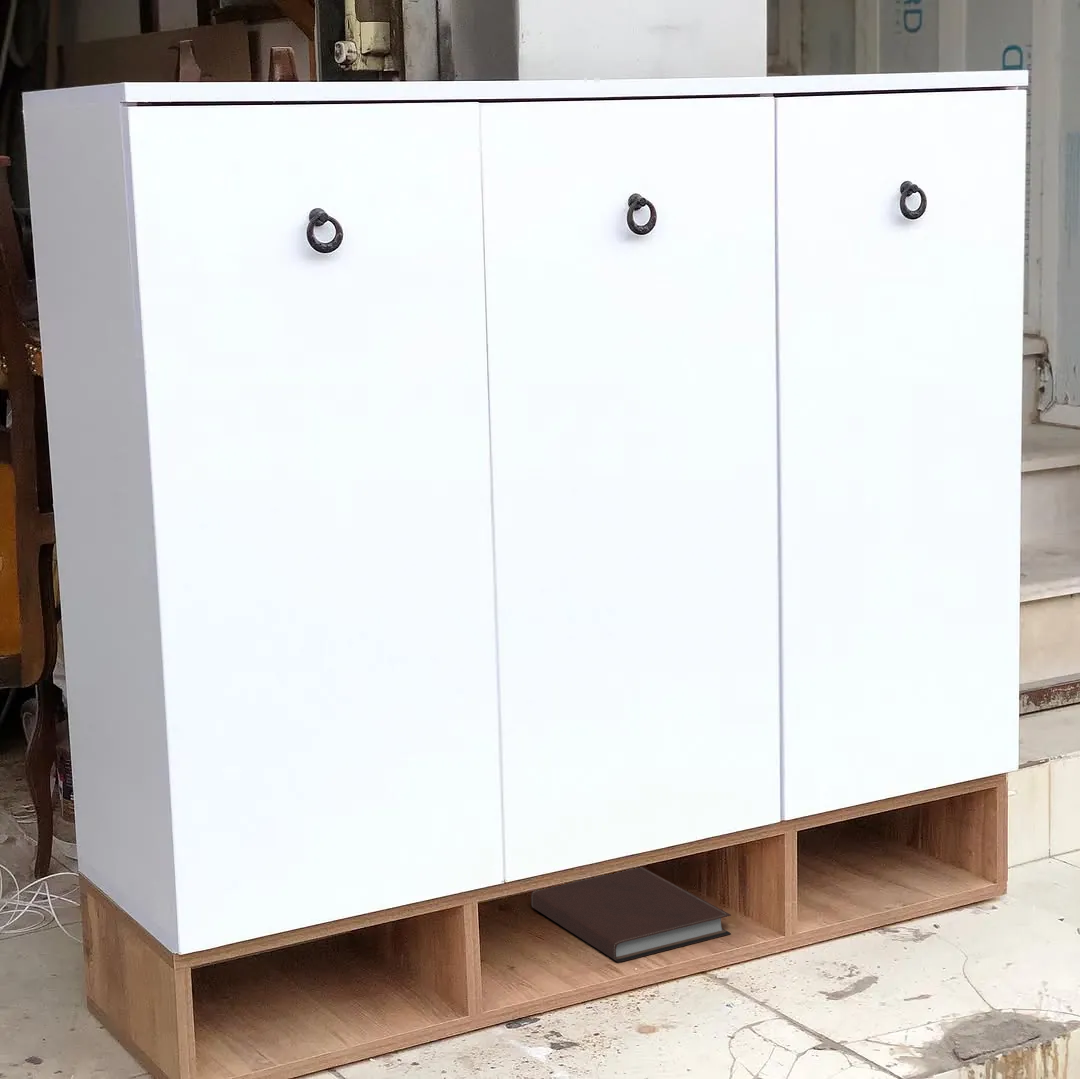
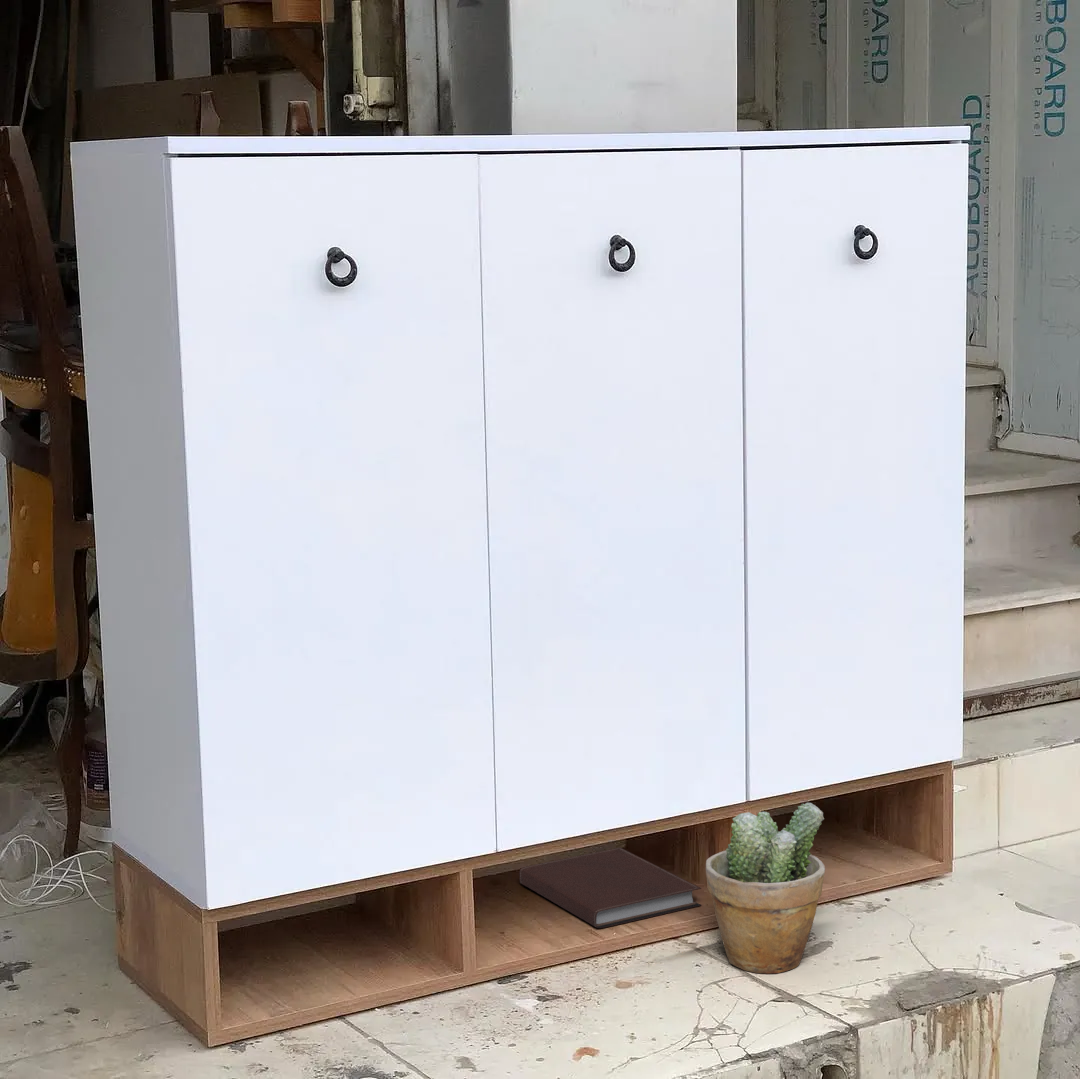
potted plant: none [738,825,870,1015] -> present [706,803,825,974]

